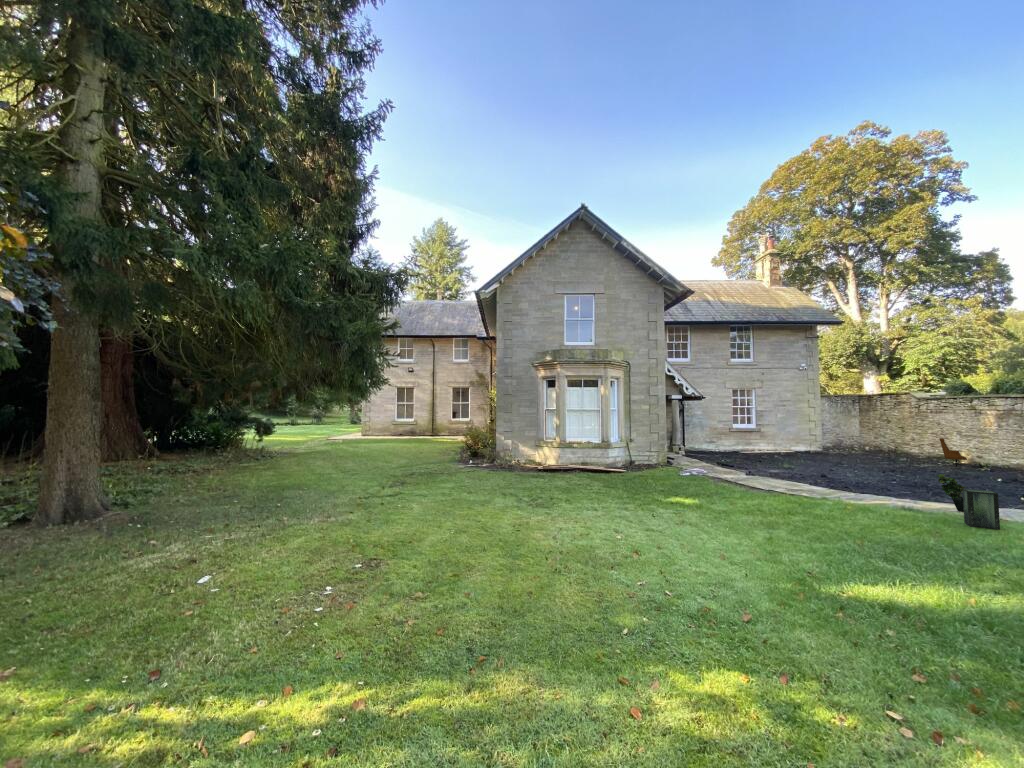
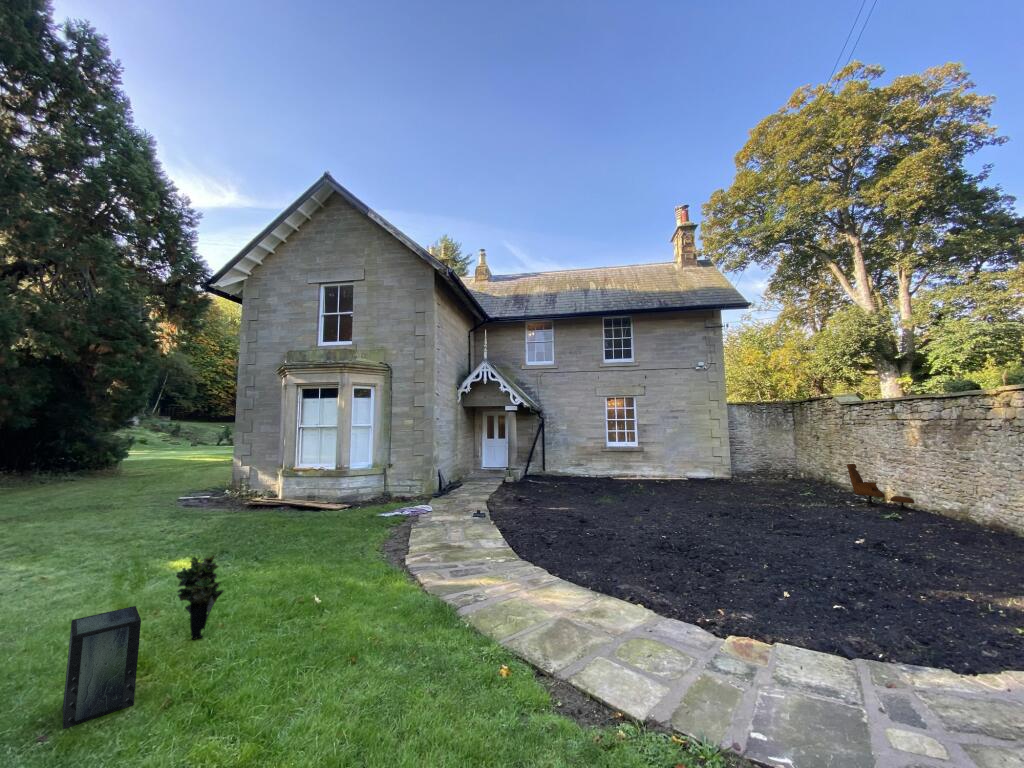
potted plant: present [937,474,965,512] -> present [176,555,224,640]
storage box: present [963,489,1000,530] -> present [63,606,141,729]

